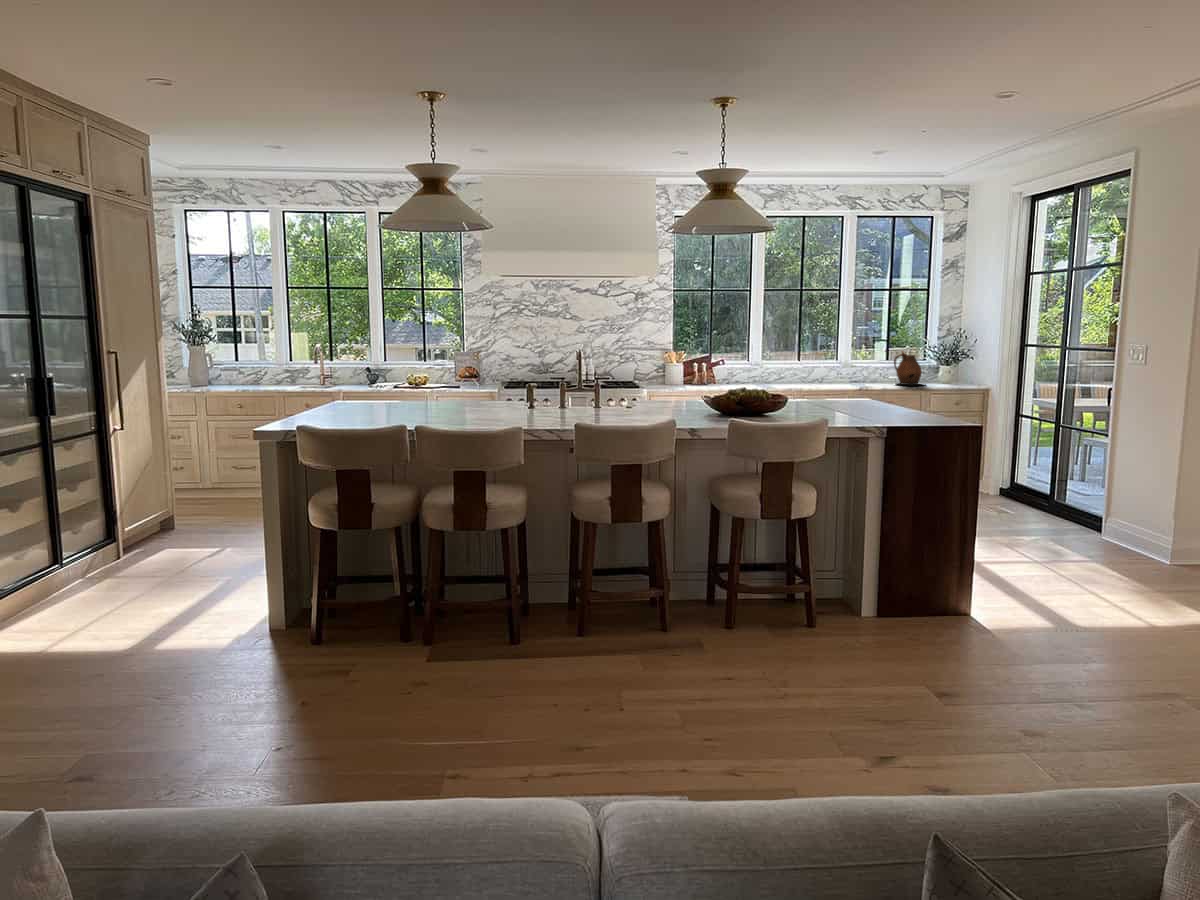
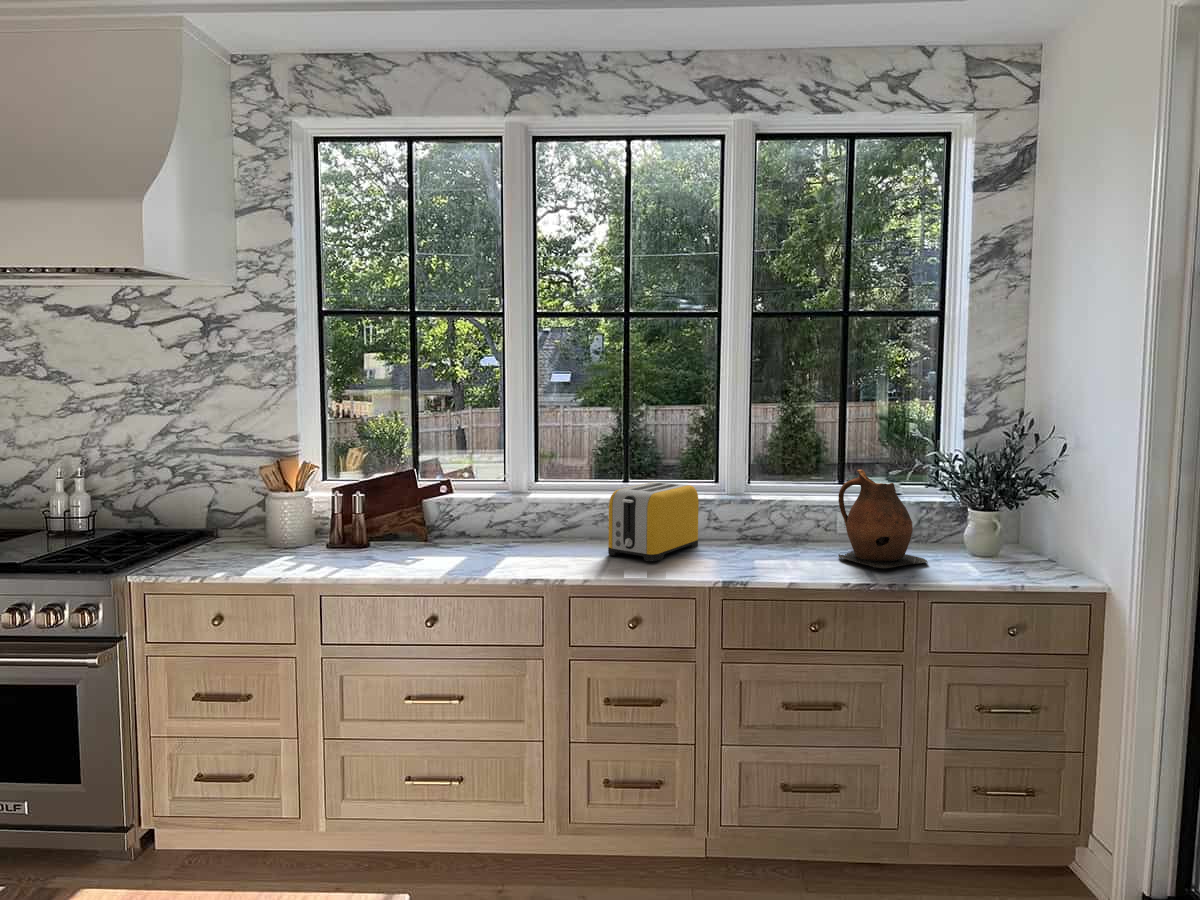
toaster: none [807,359,838,385] -> present [608,482,699,561]

